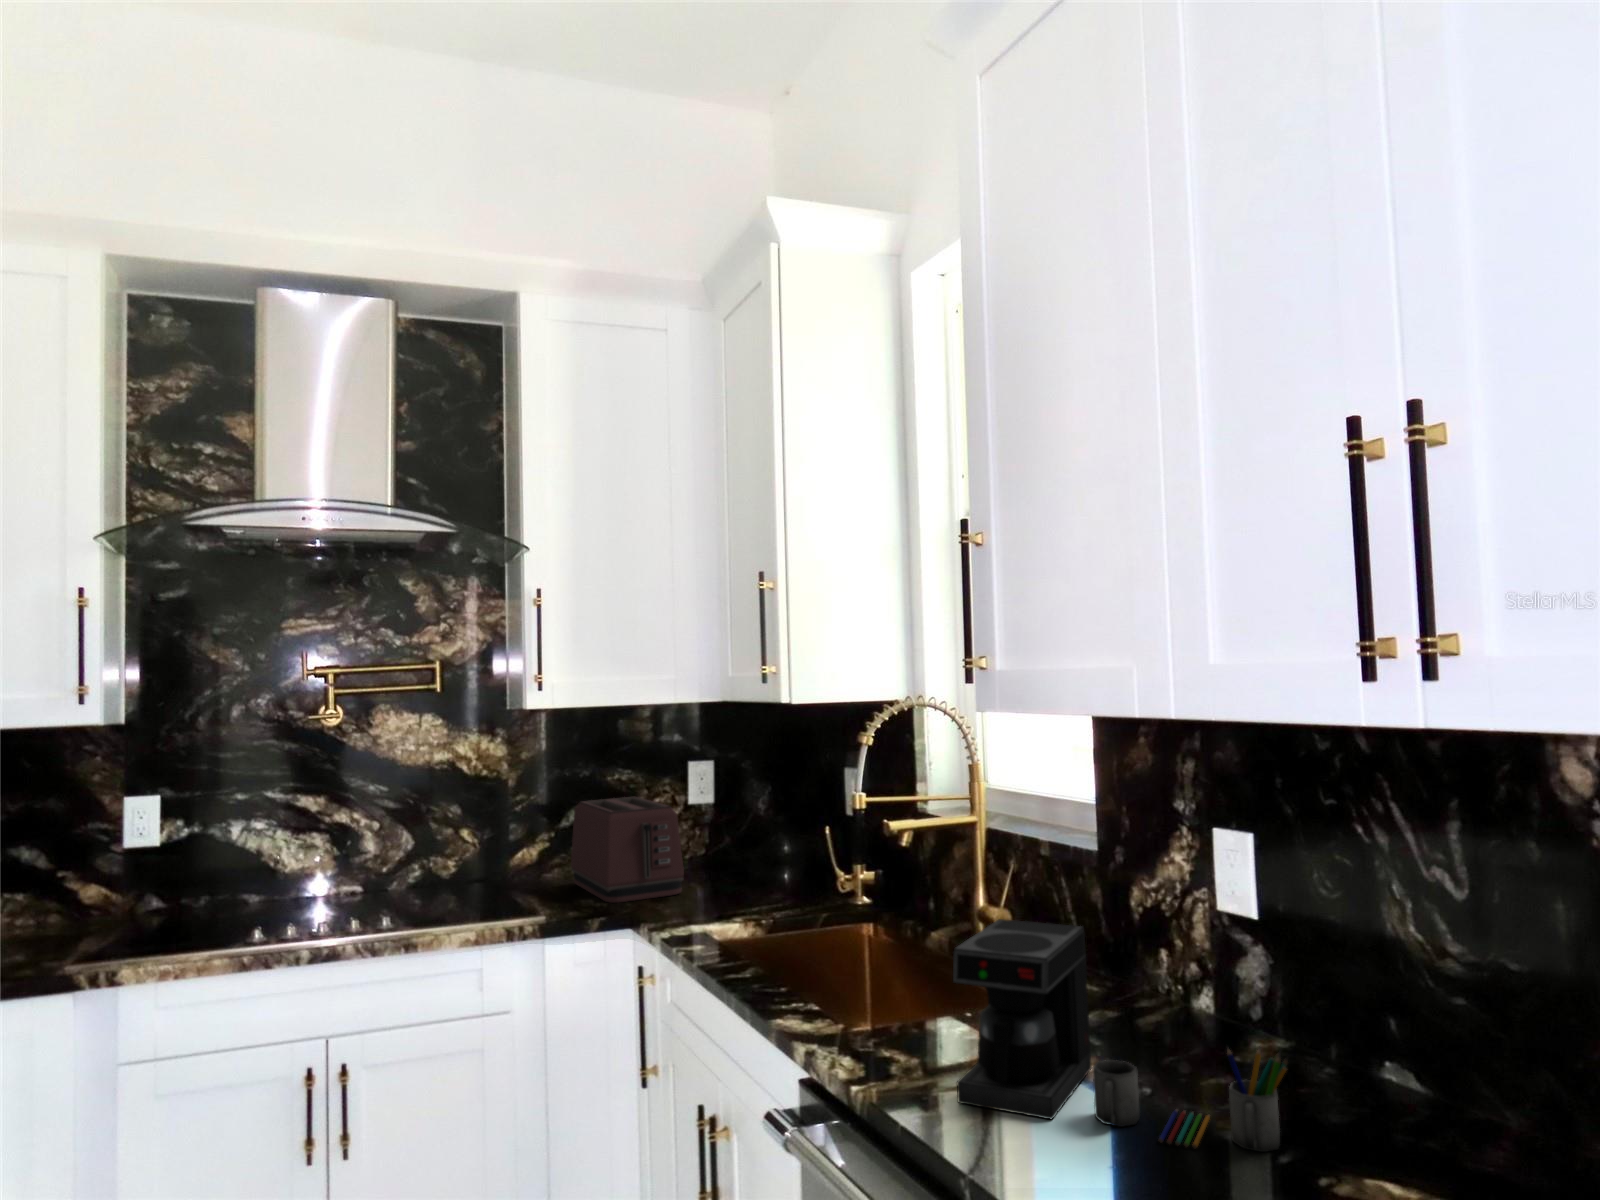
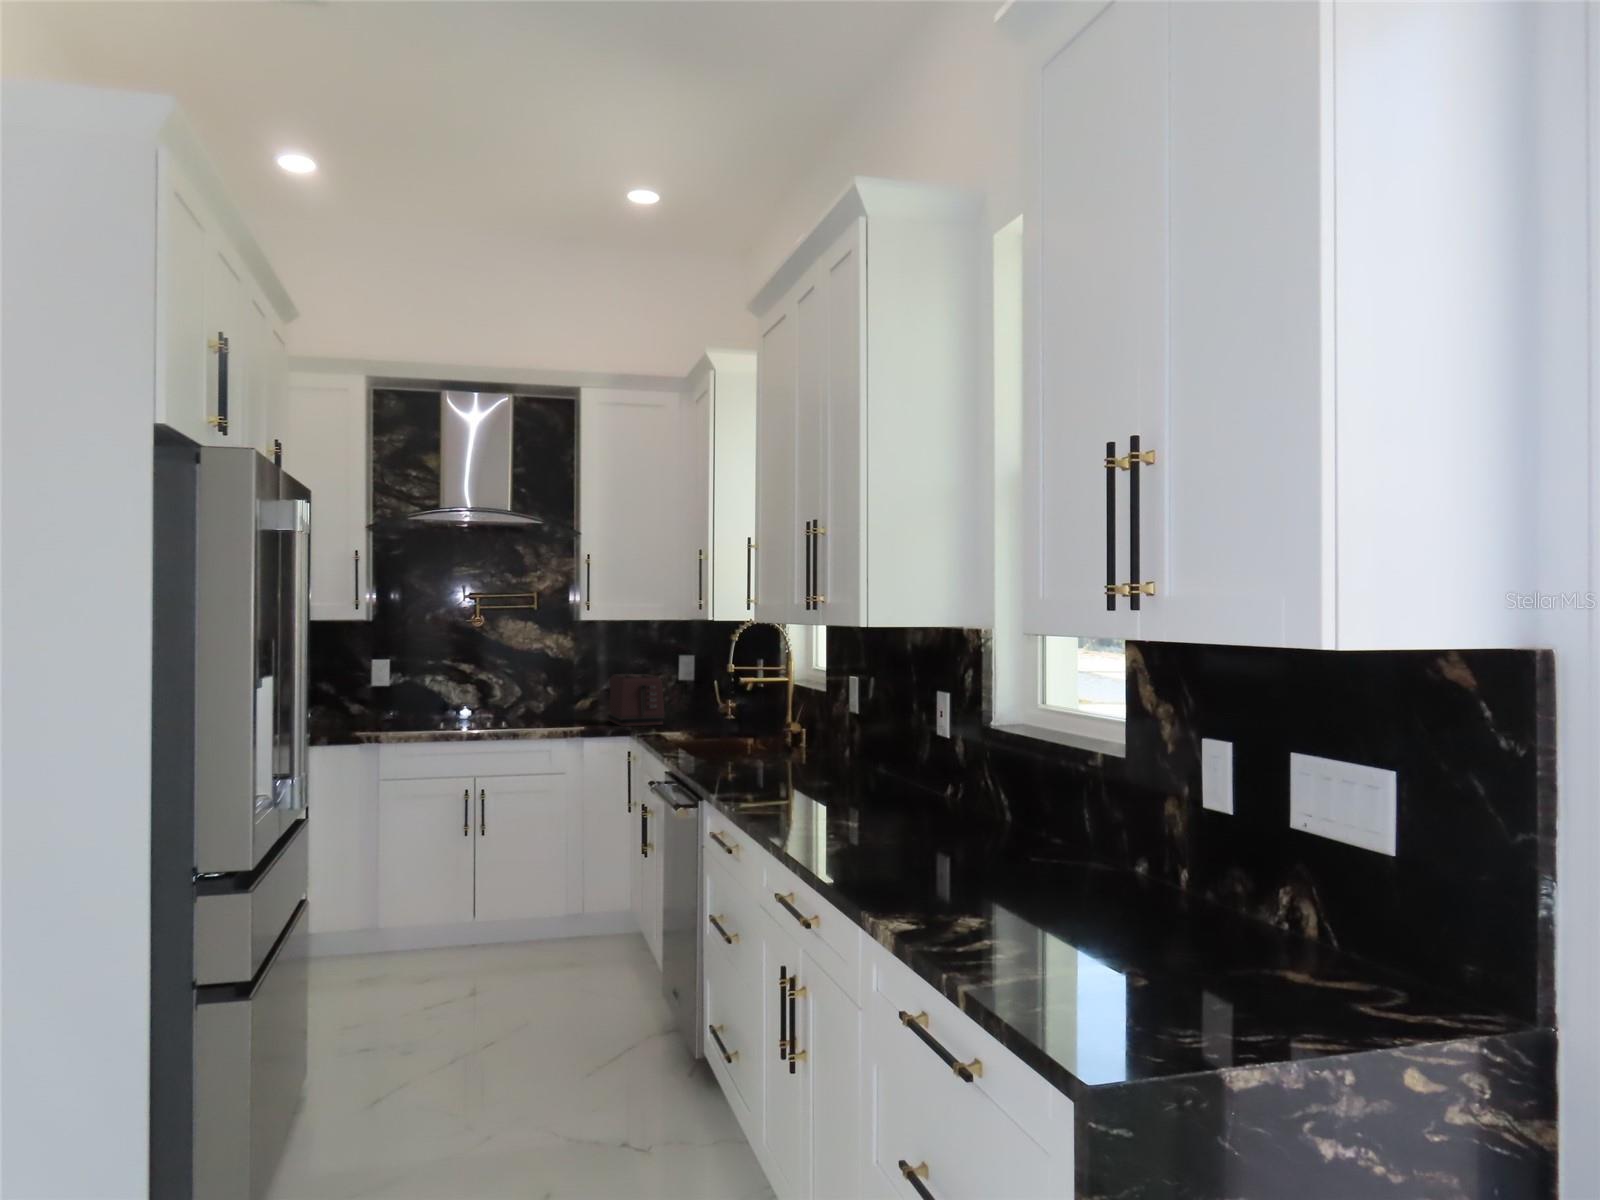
coffee maker: present [953,919,1288,1152] -> none [706,702,806,770]

